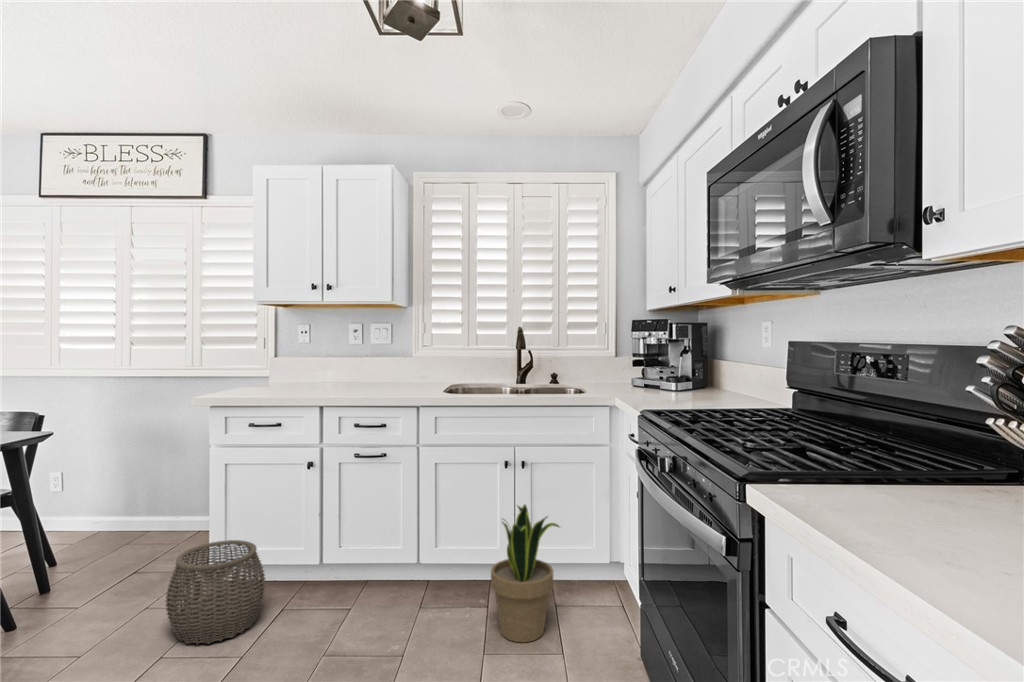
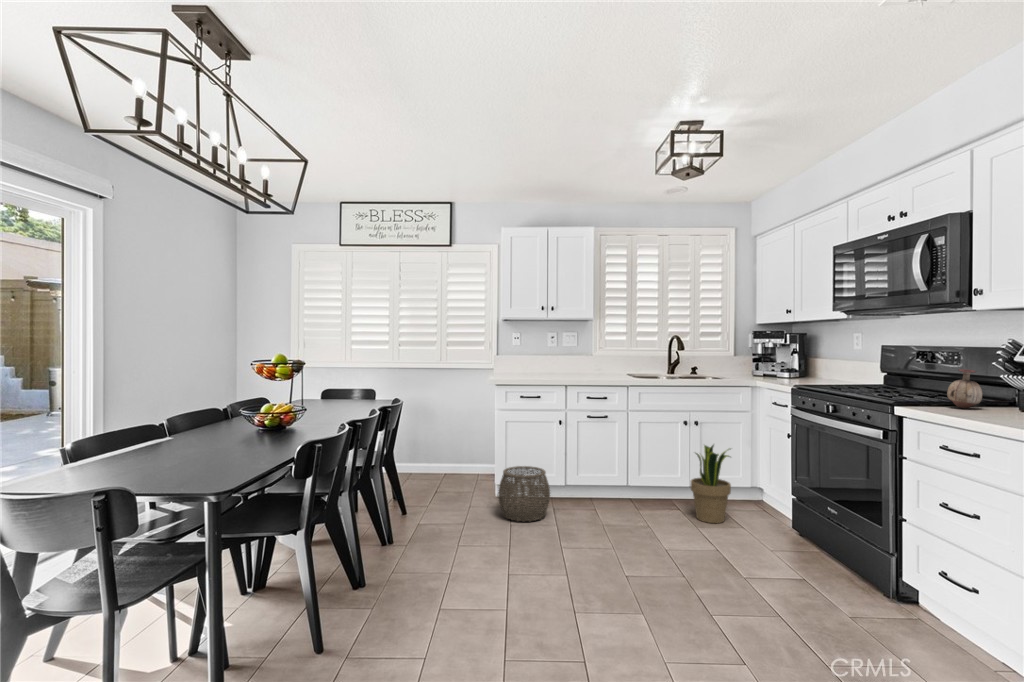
vase: none [852,403,936,504] -> present [947,369,982,408]

